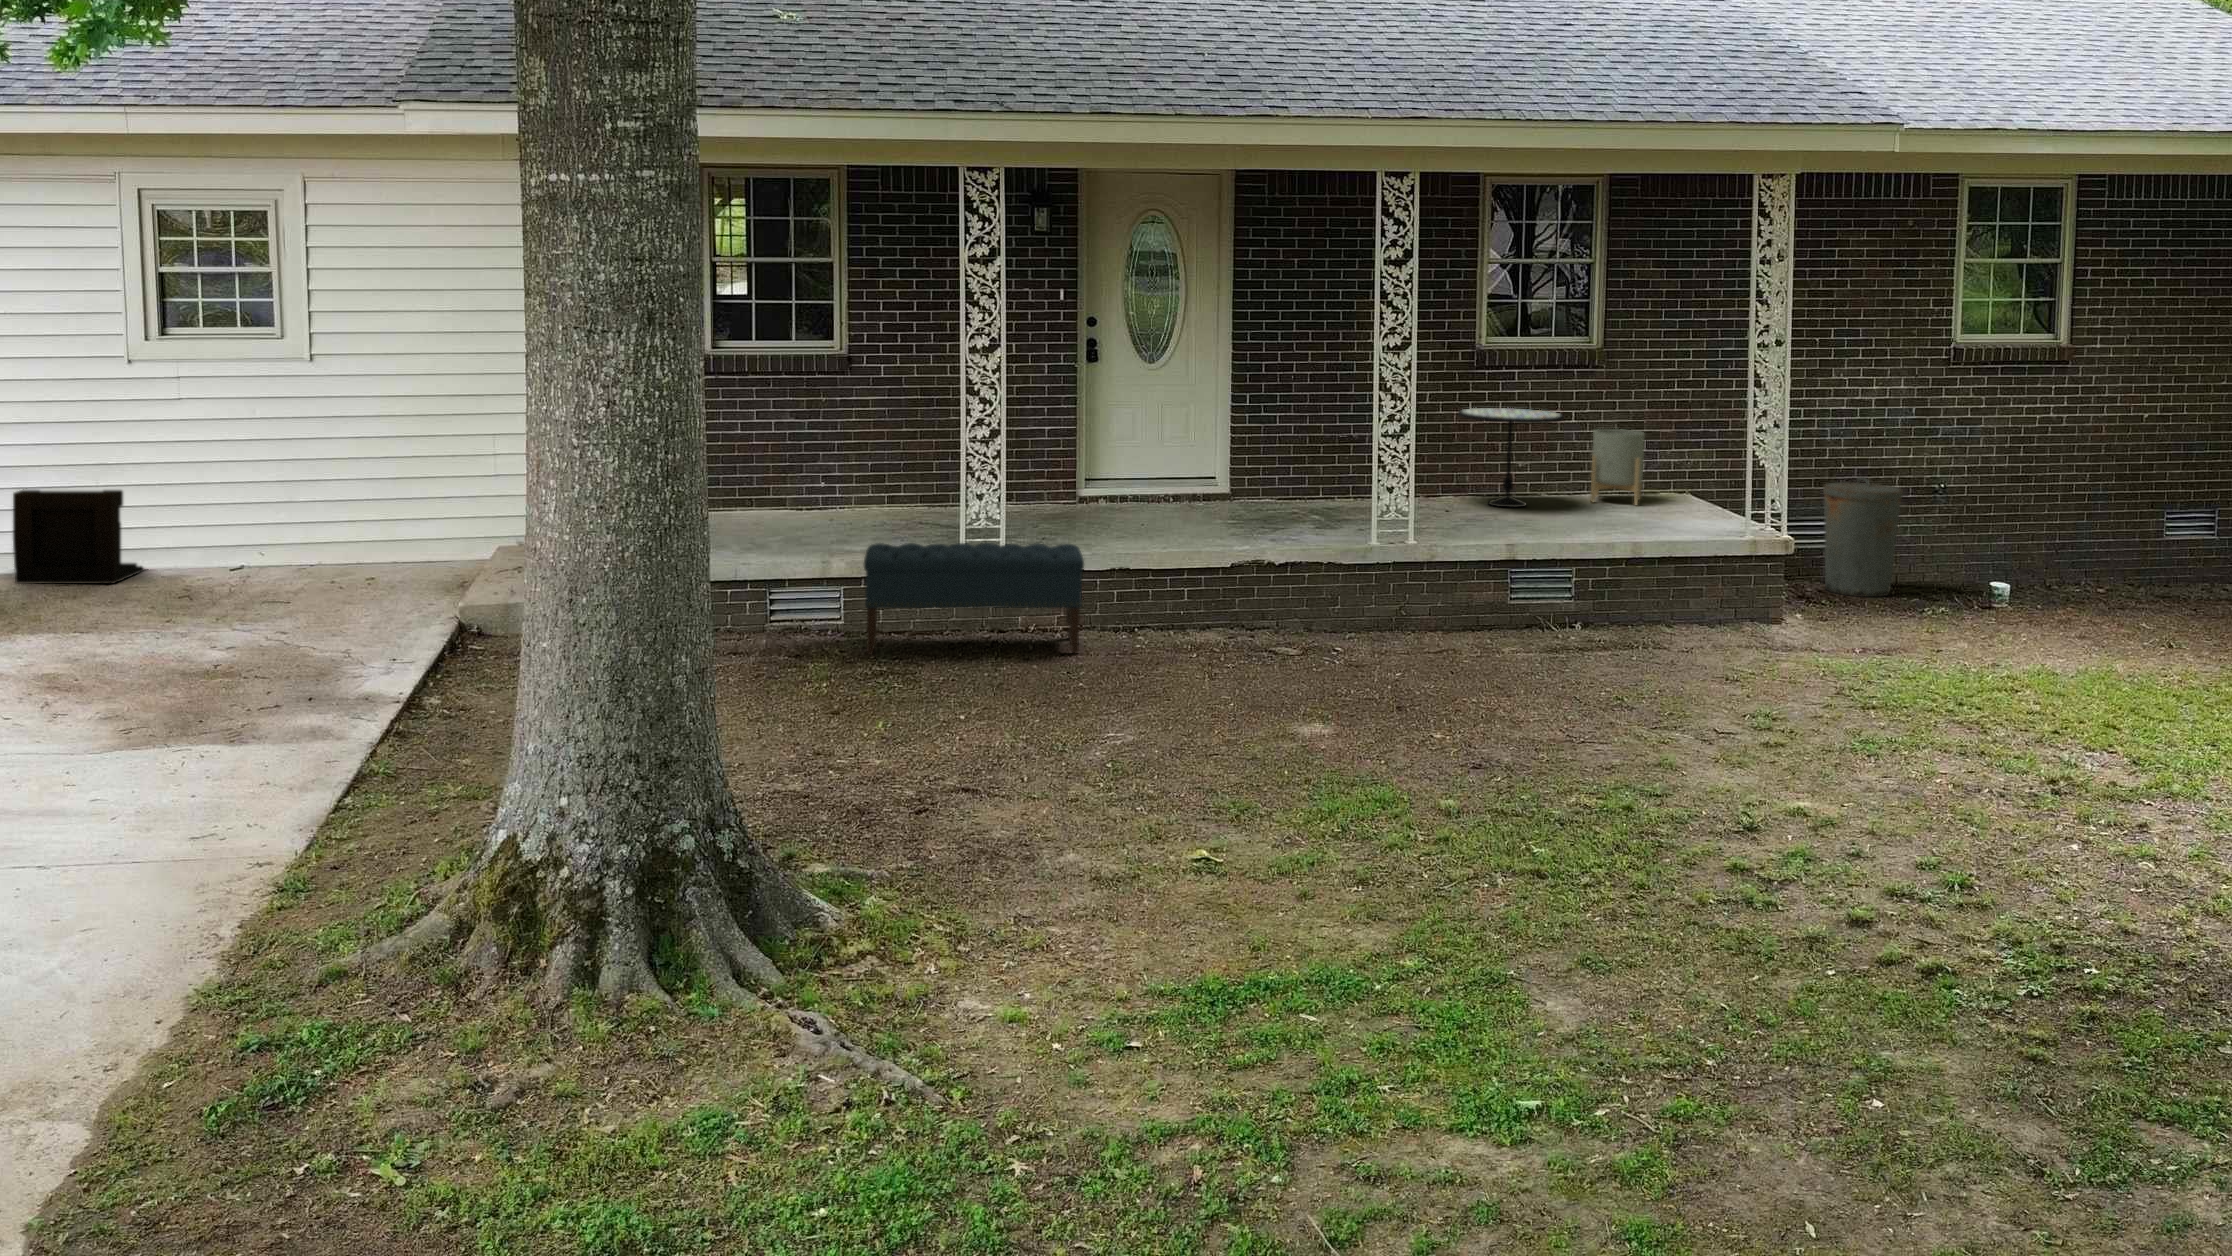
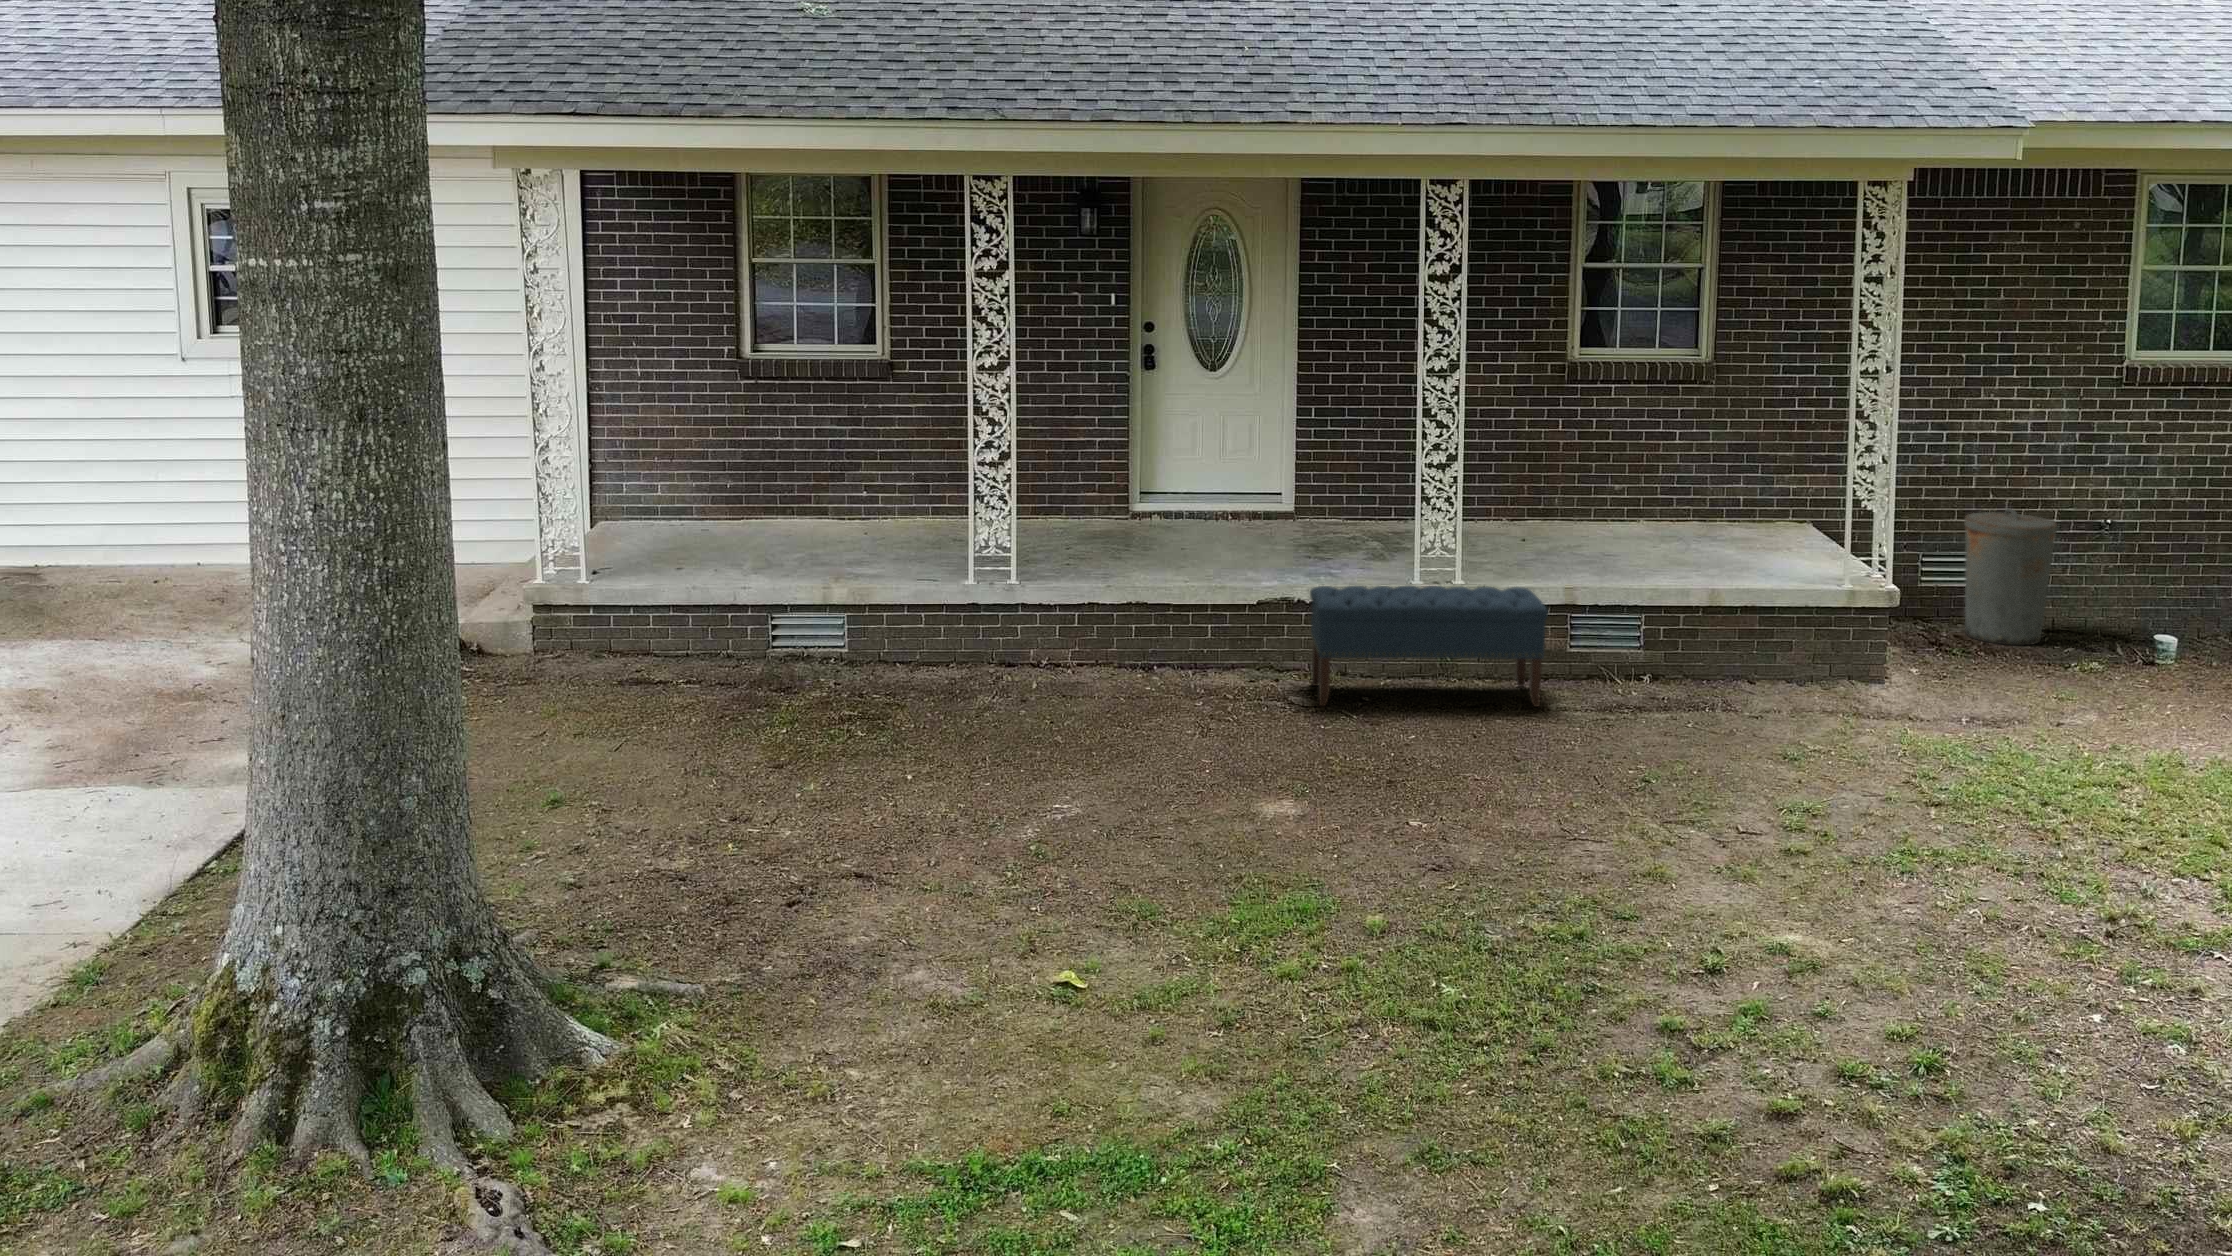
side table: present [1458,408,1564,507] -> none [1540,424,1657,537]
planter: present [1590,429,1645,505] -> none [1690,449,1755,536]
wooden crate: present [13,489,144,584] -> none [73,483,215,589]
bench: present [864,543,1084,655] -> present [1310,586,1548,707]

